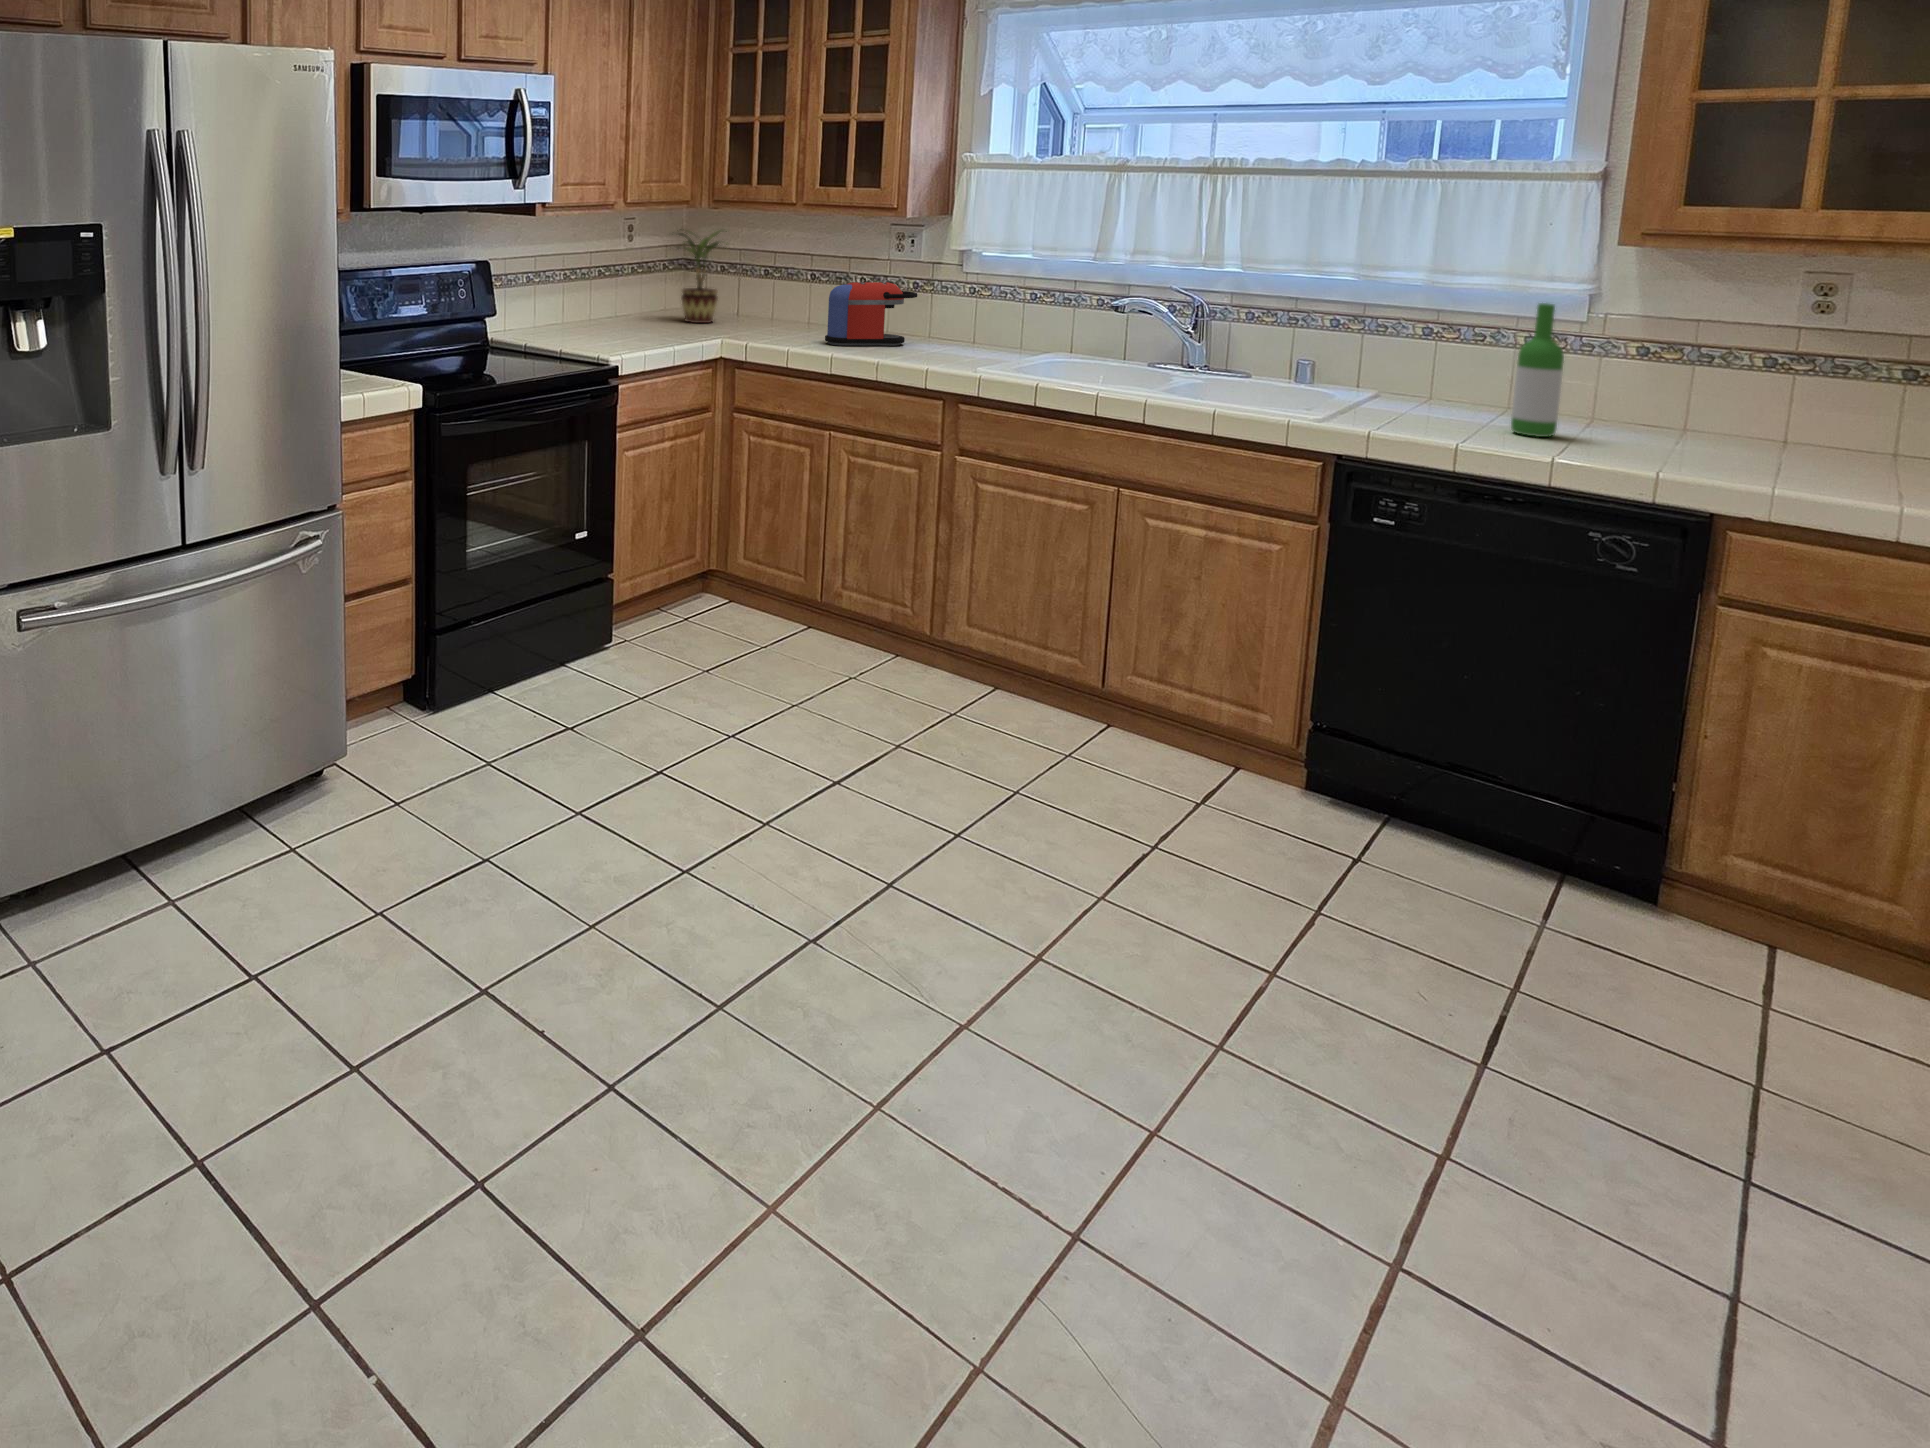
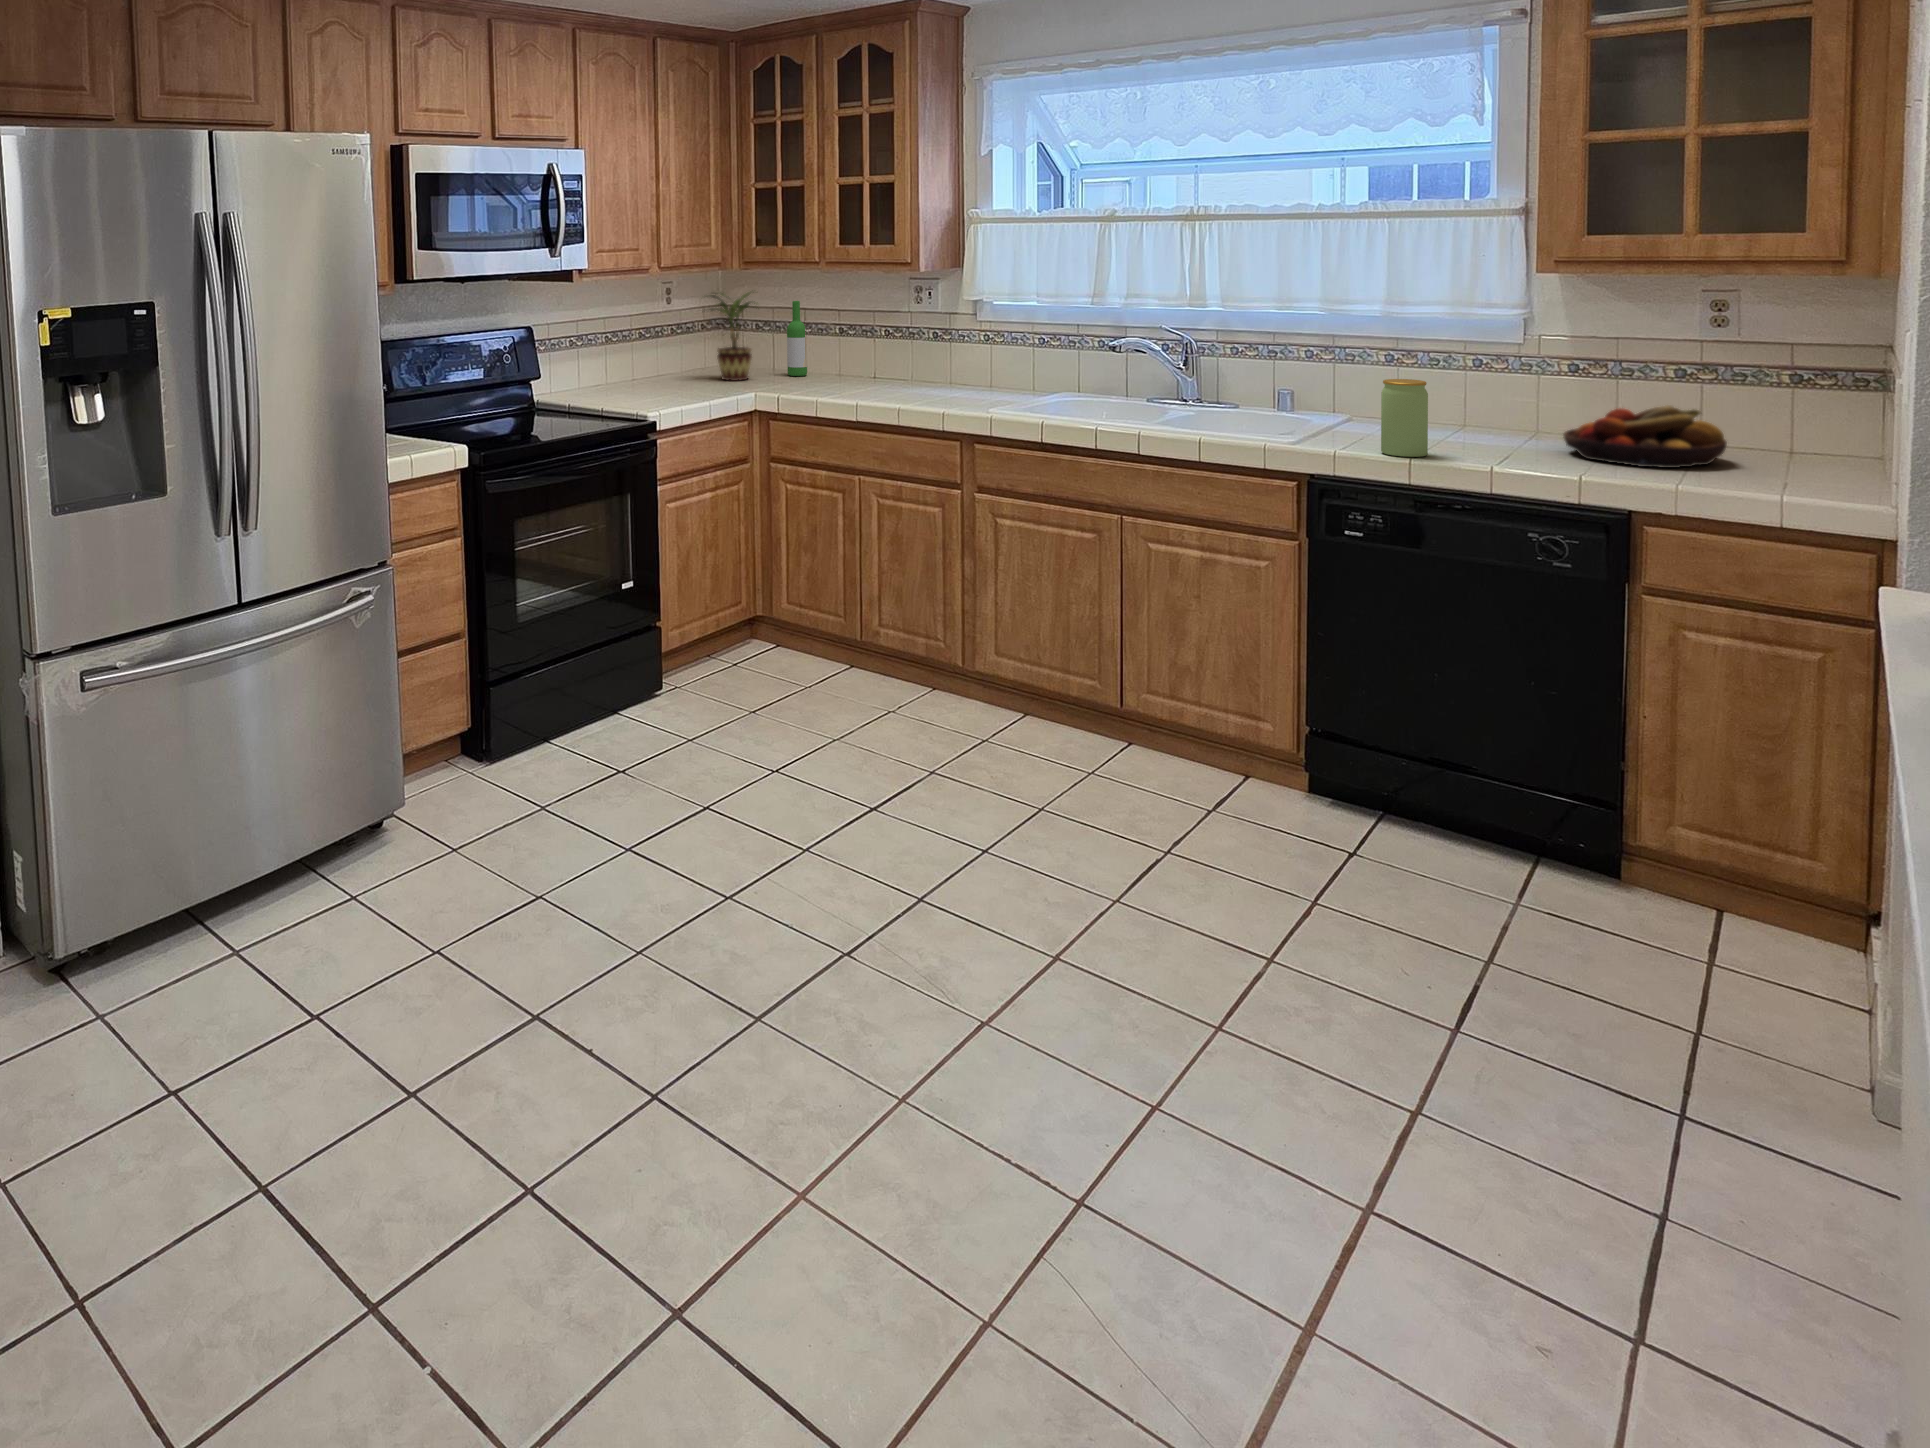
coffee maker: present [825,282,917,346] -> none [851,334,935,396]
wine bottle: present [1511,303,1564,437] -> present [787,301,807,376]
jar: none [1422,356,1482,442] -> present [1381,379,1428,457]
fruit bowl: none [1631,397,1826,468] -> present [1563,405,1727,468]

